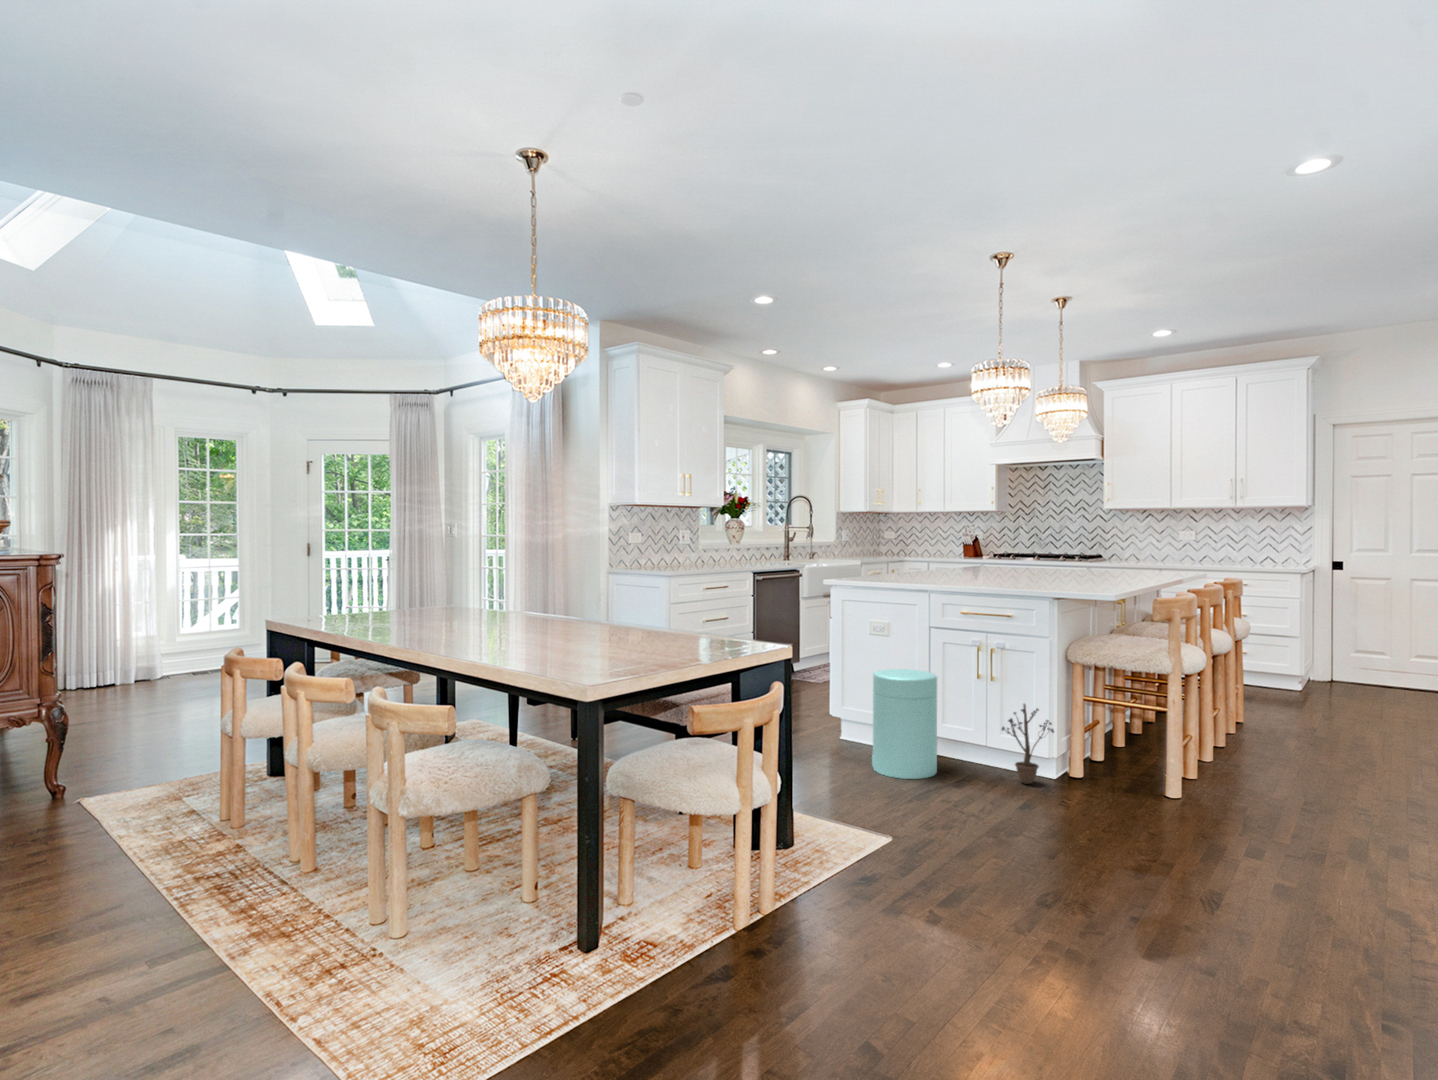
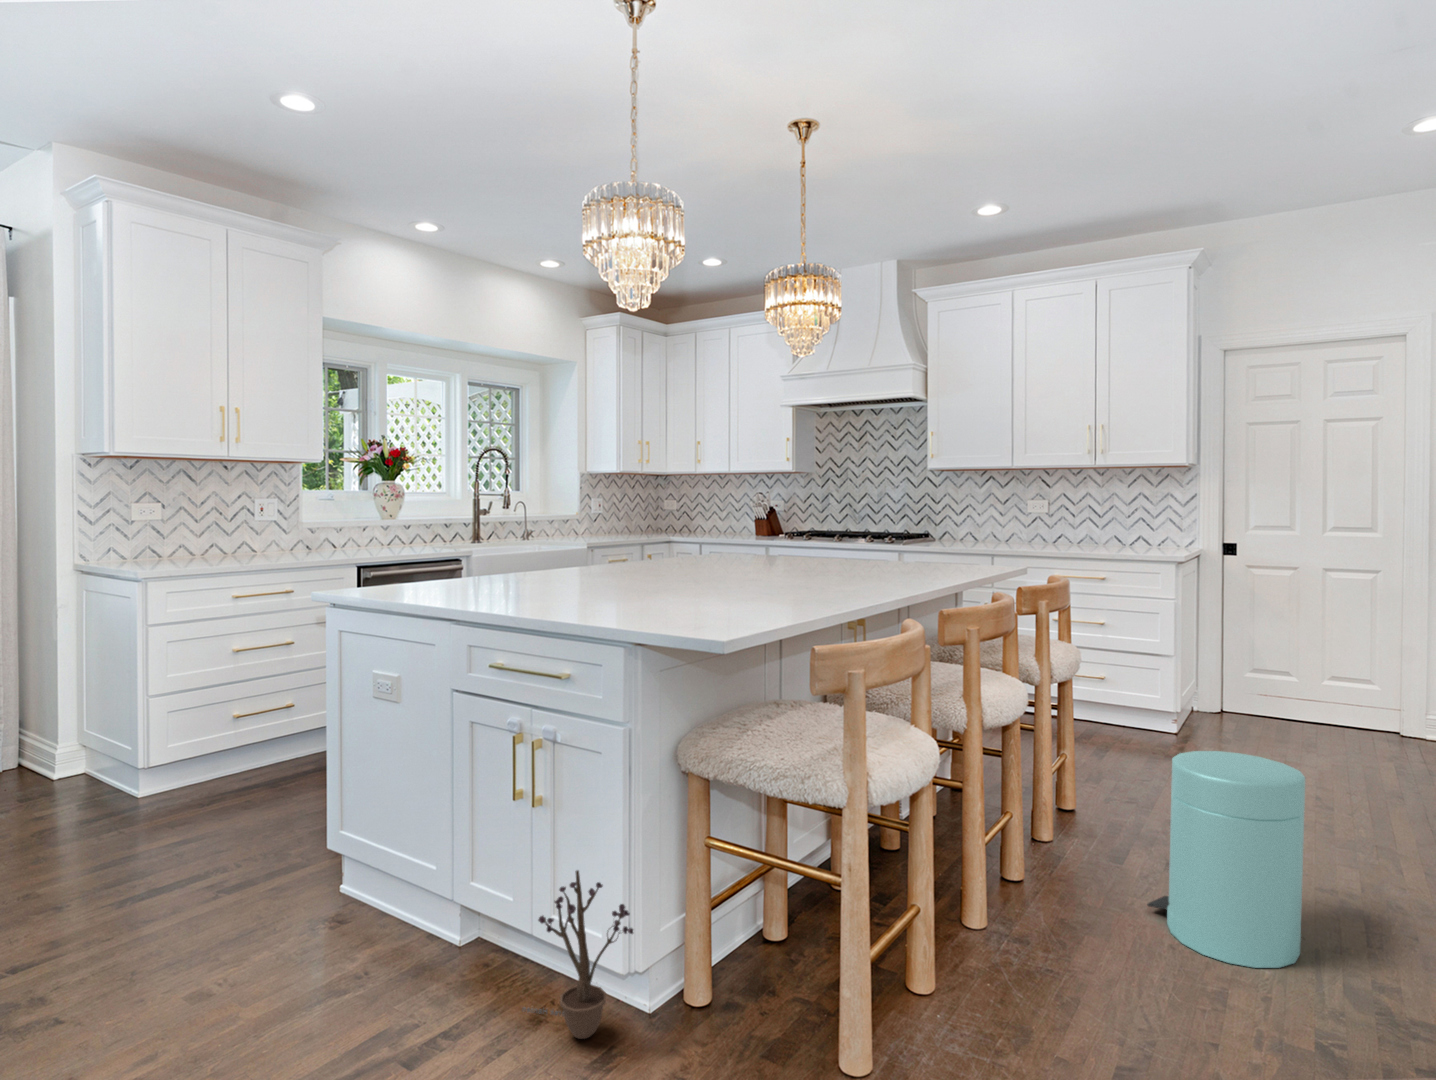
trash can: present [871,669,937,779] -> present [1147,751,1305,968]

